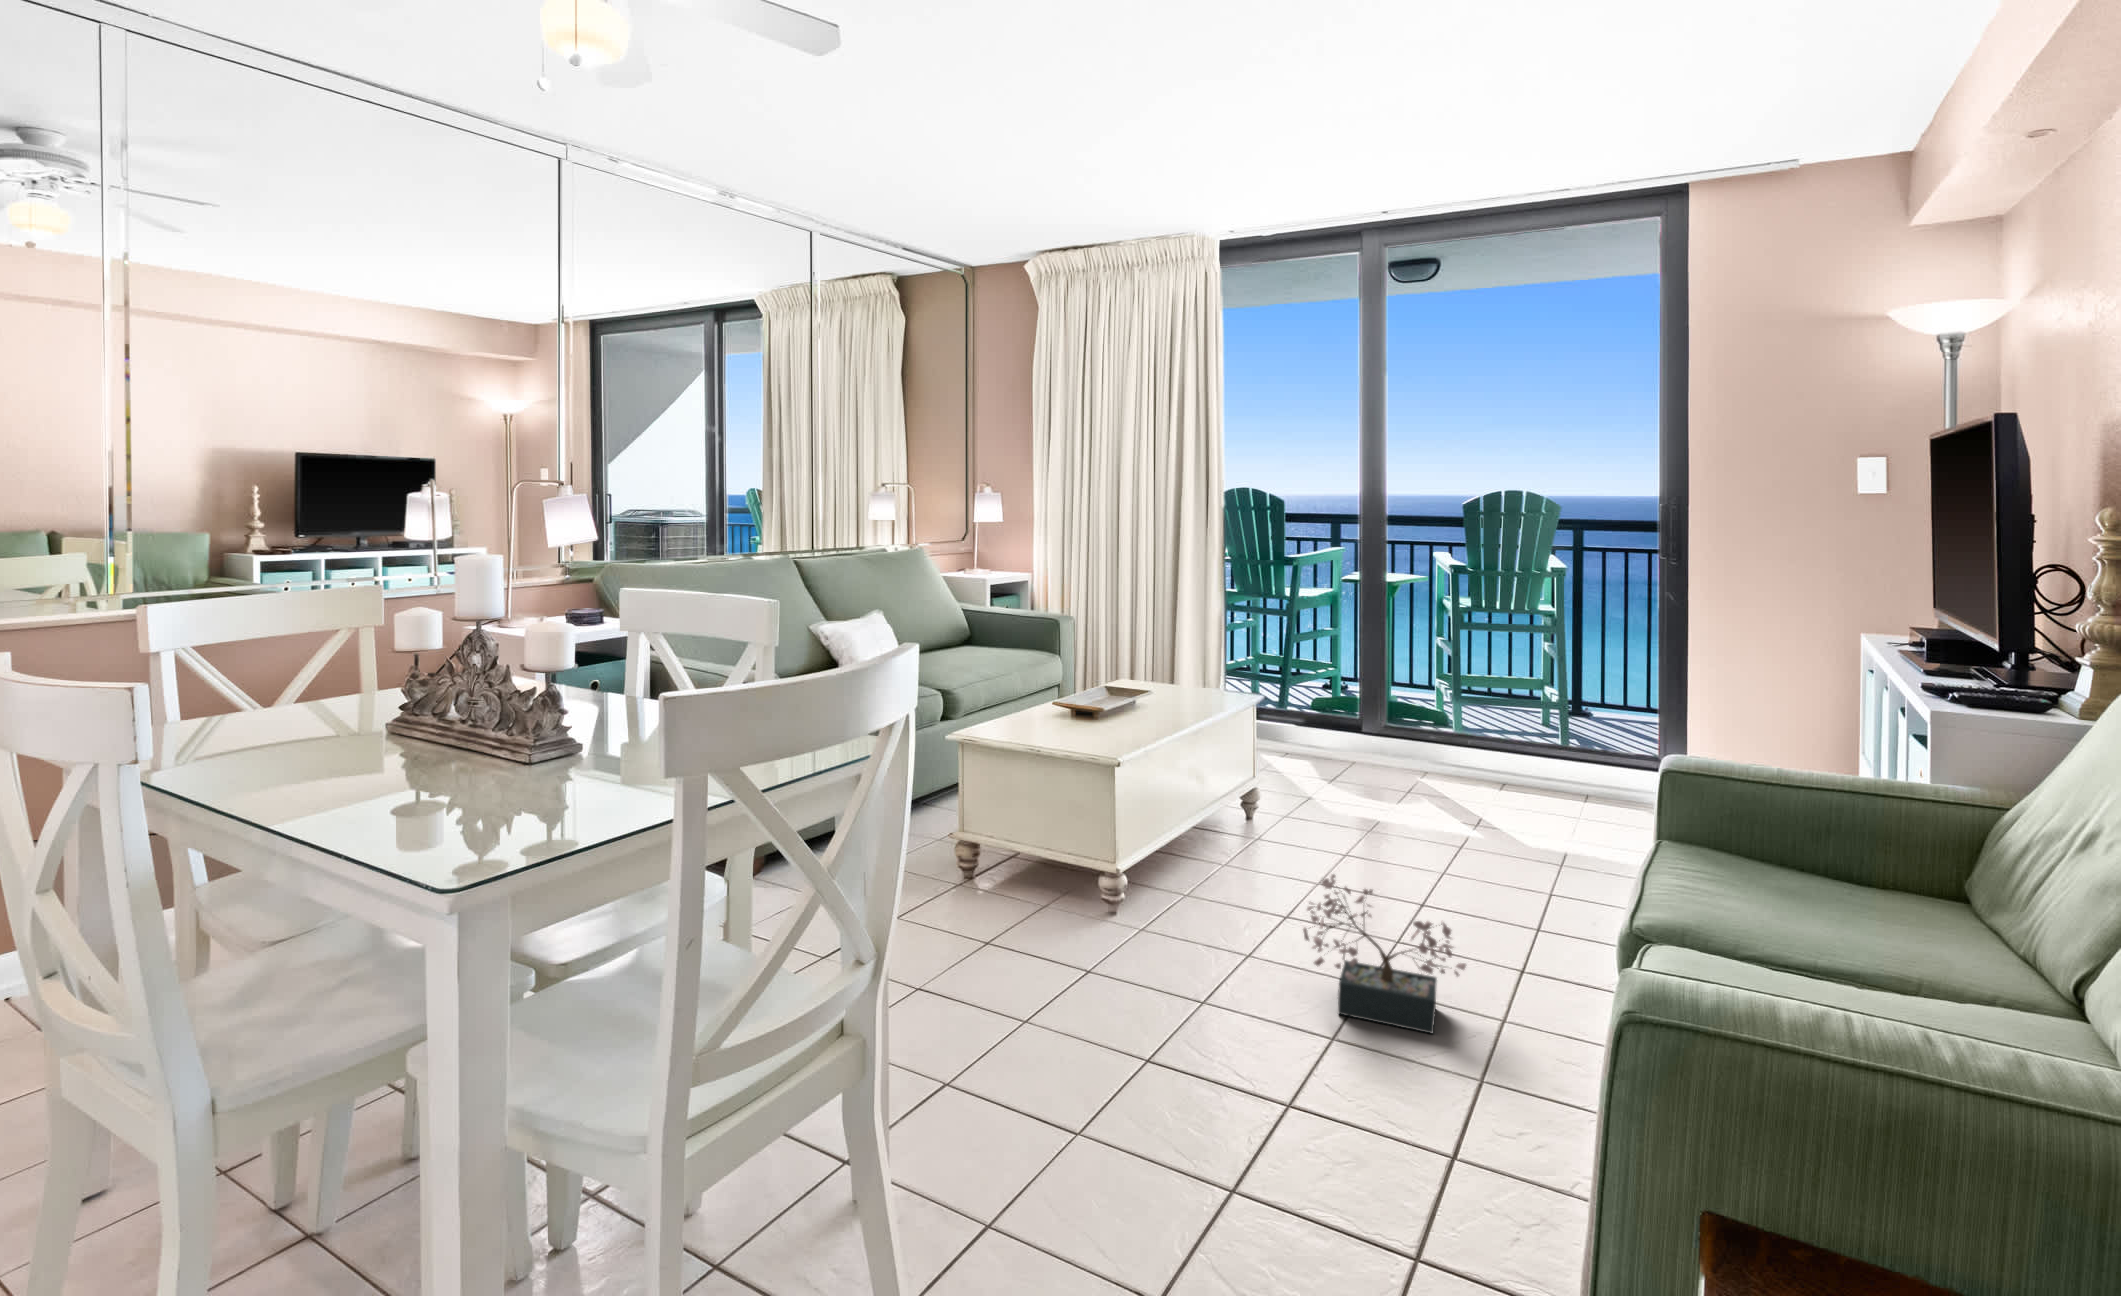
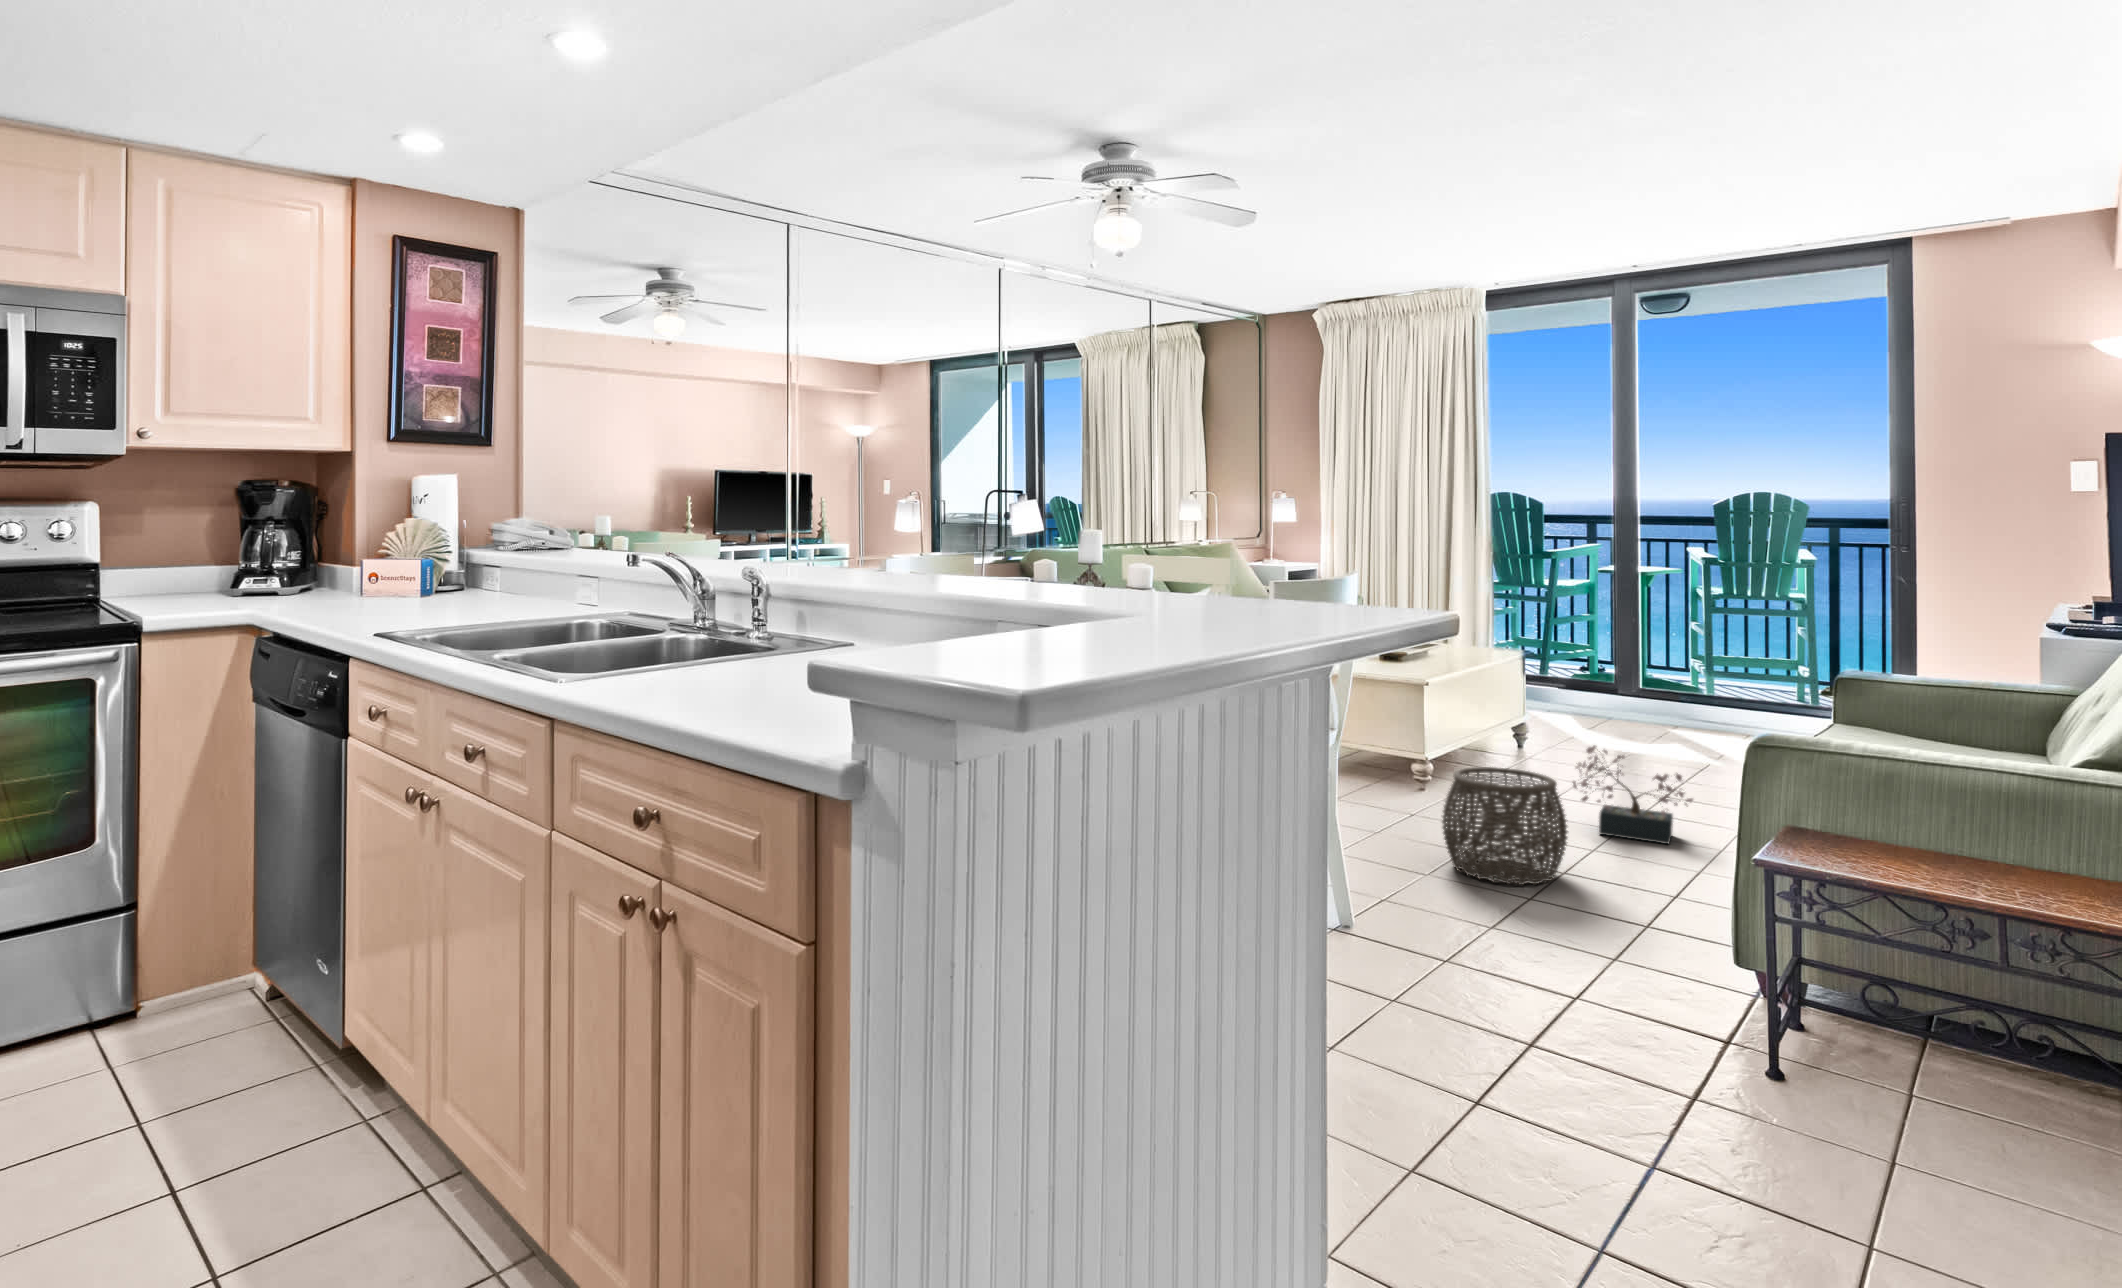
woven basket: none [1099,955,1291,1184] -> present [1442,767,1568,885]

